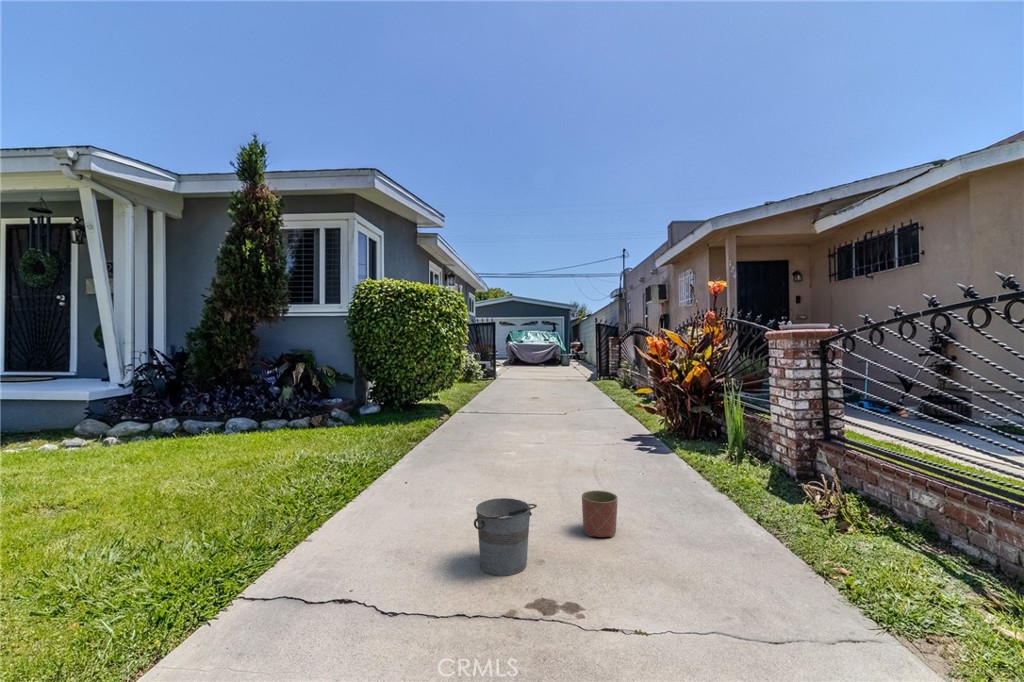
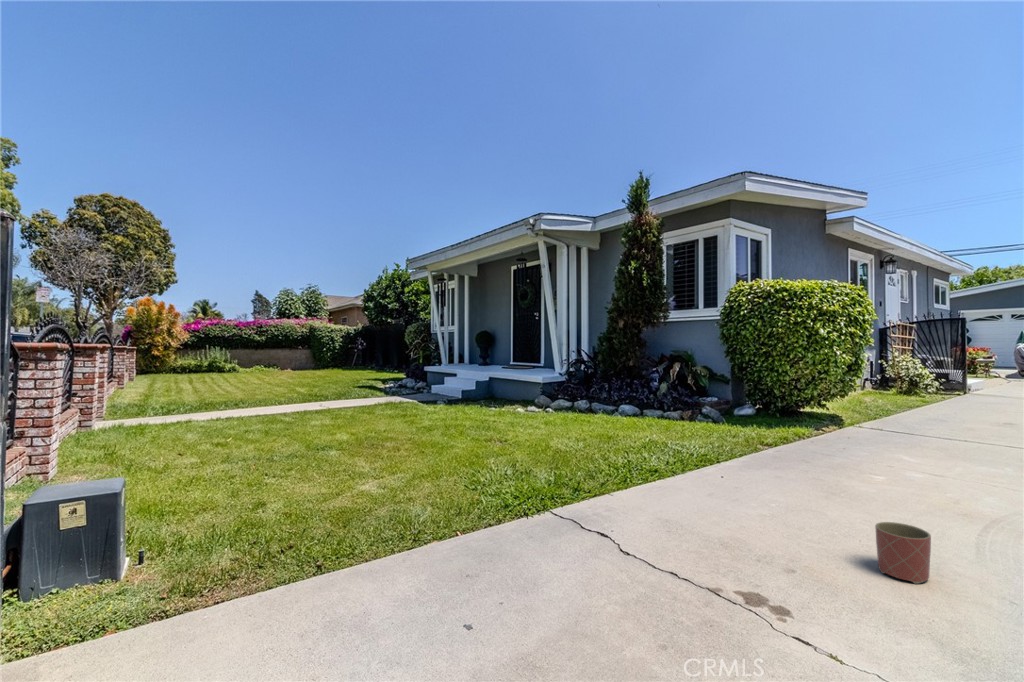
bucket: present [474,498,537,576] -> none [714,494,783,569]

